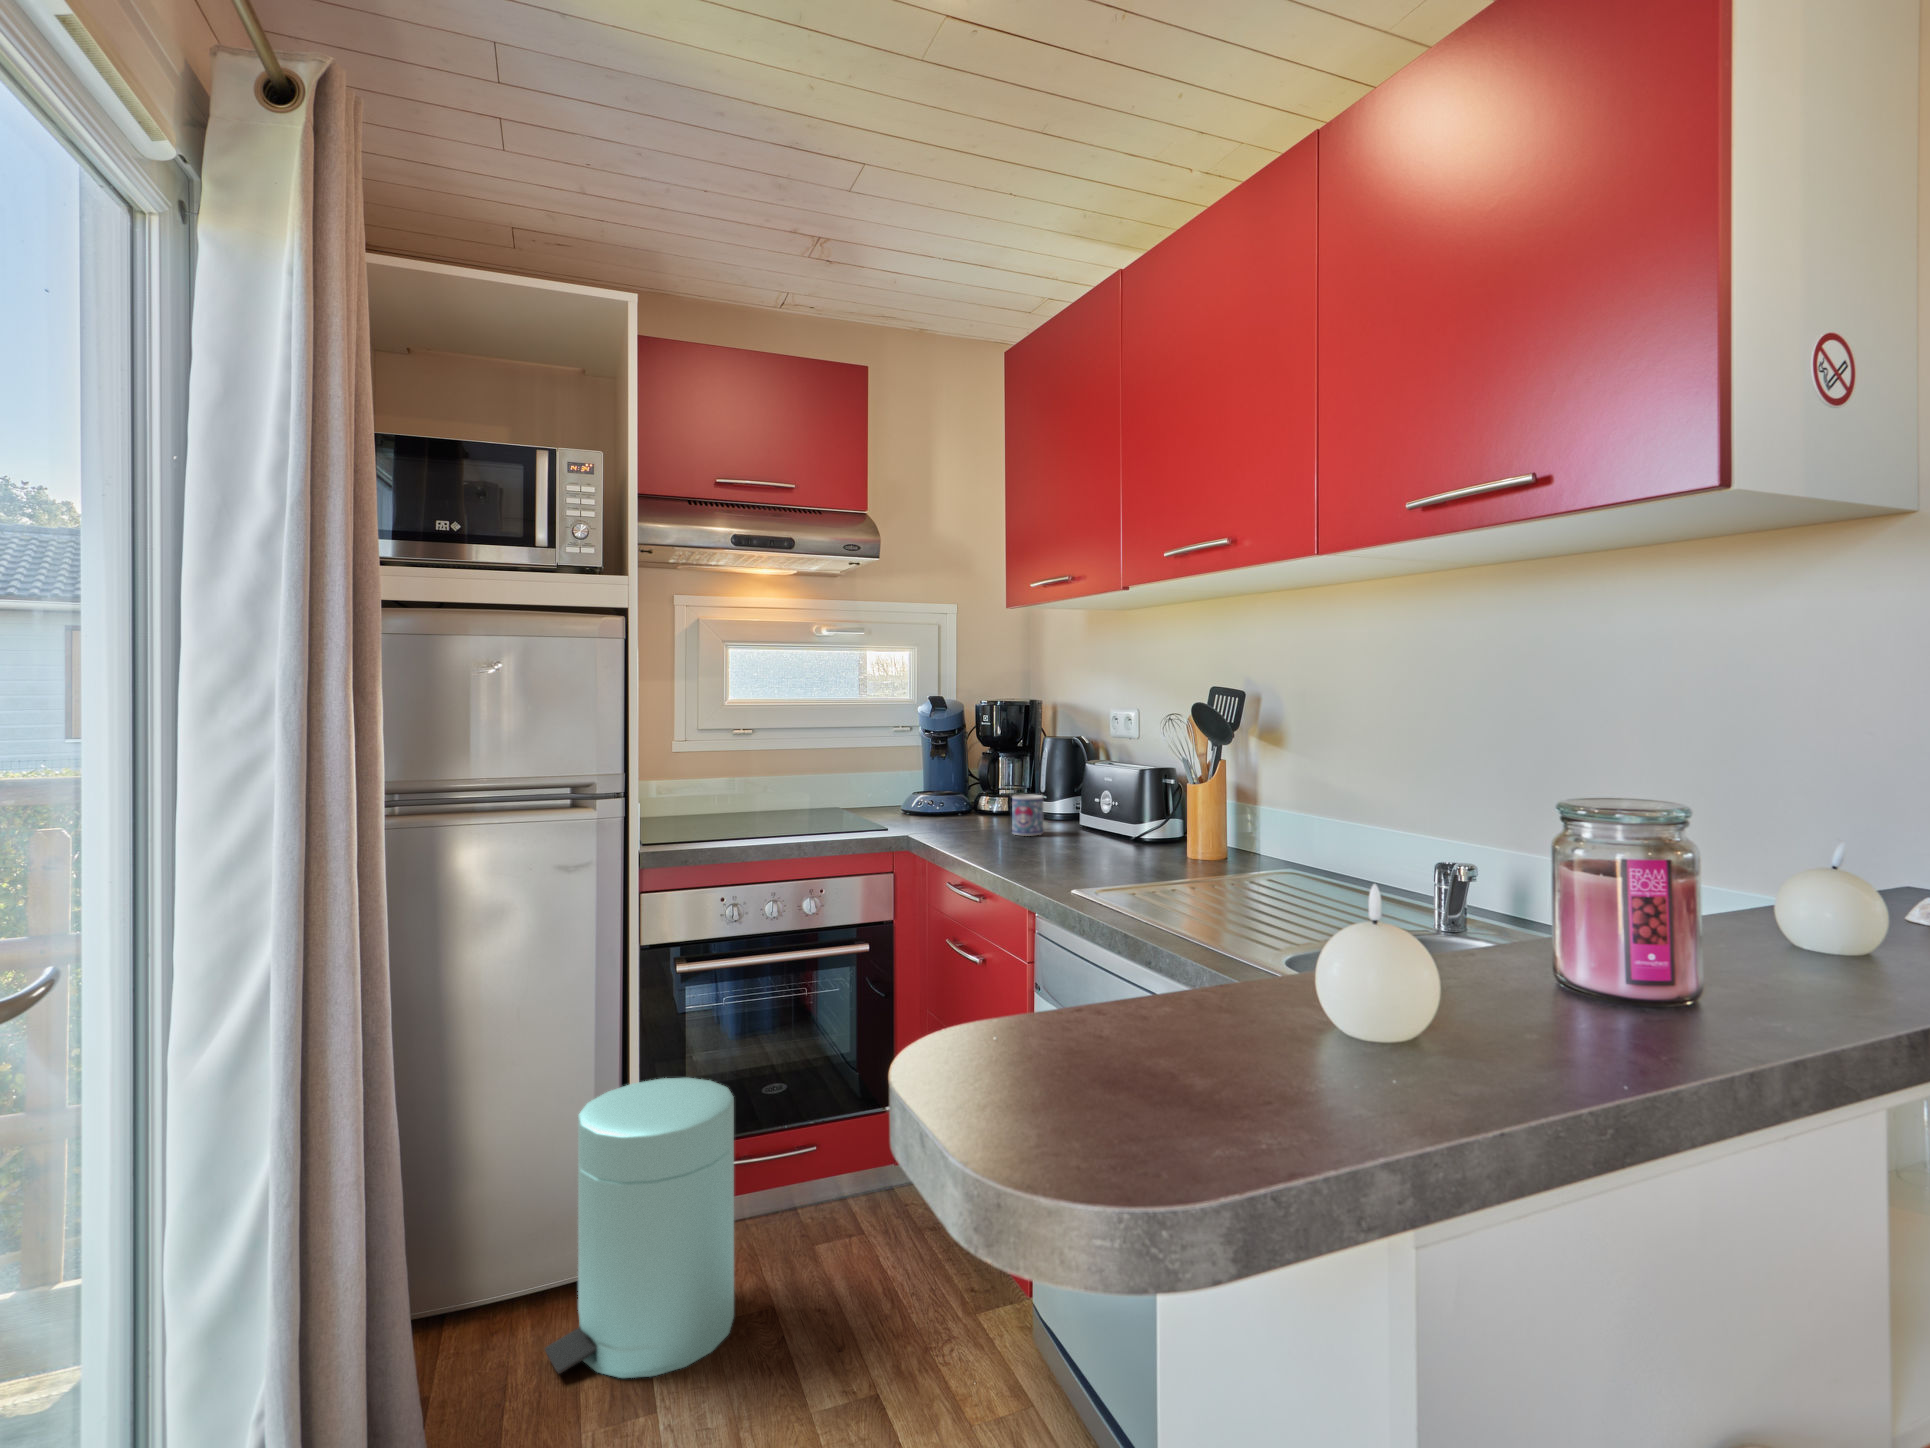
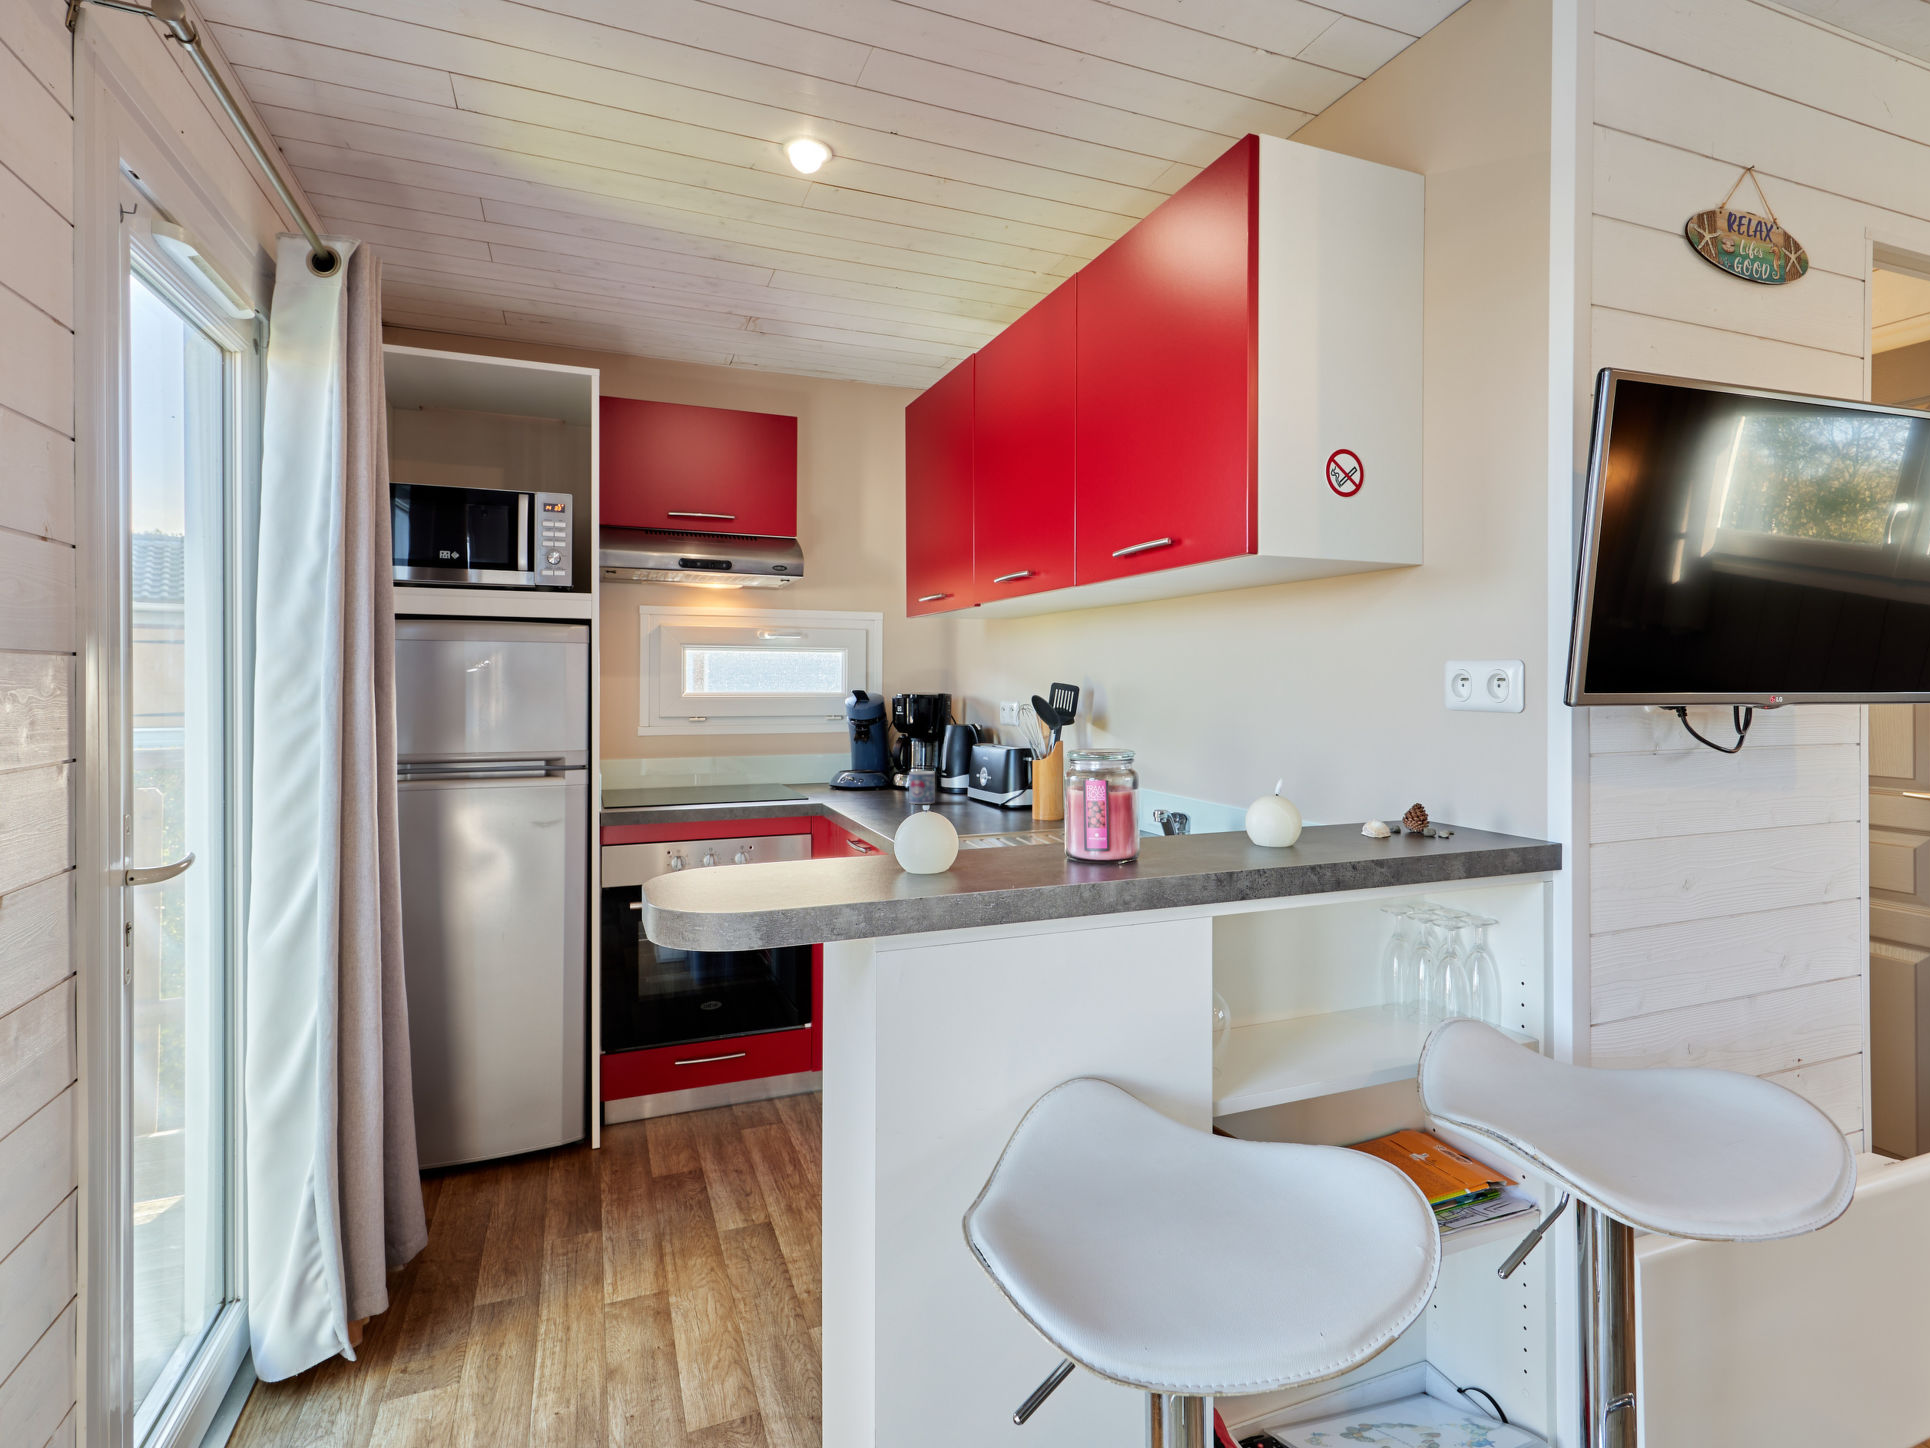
trash can: present [545,1078,734,1378] -> none [520,989,668,1207]

